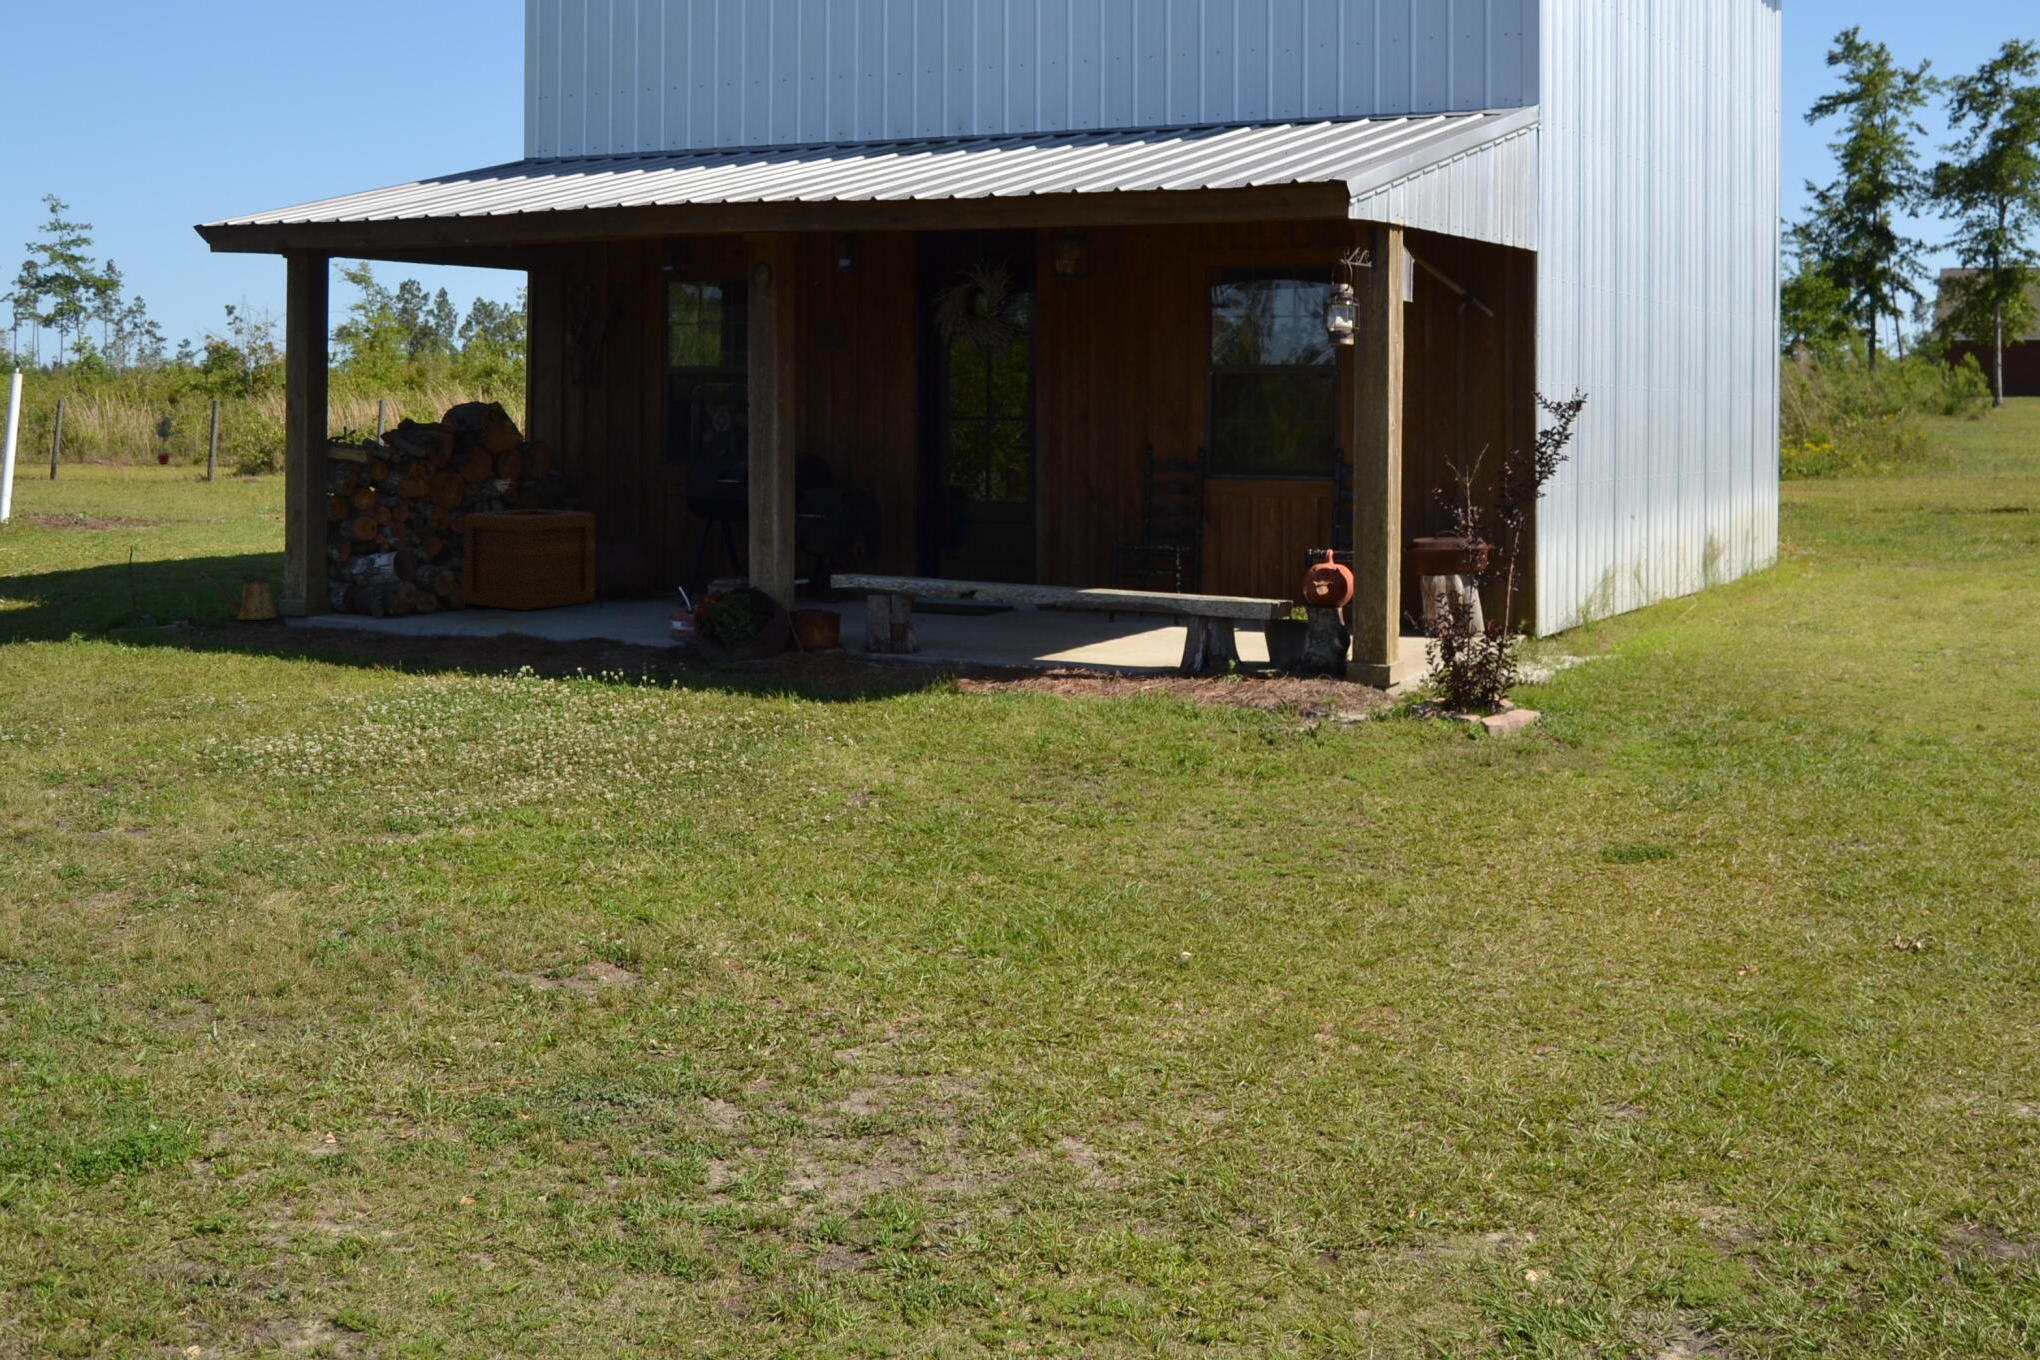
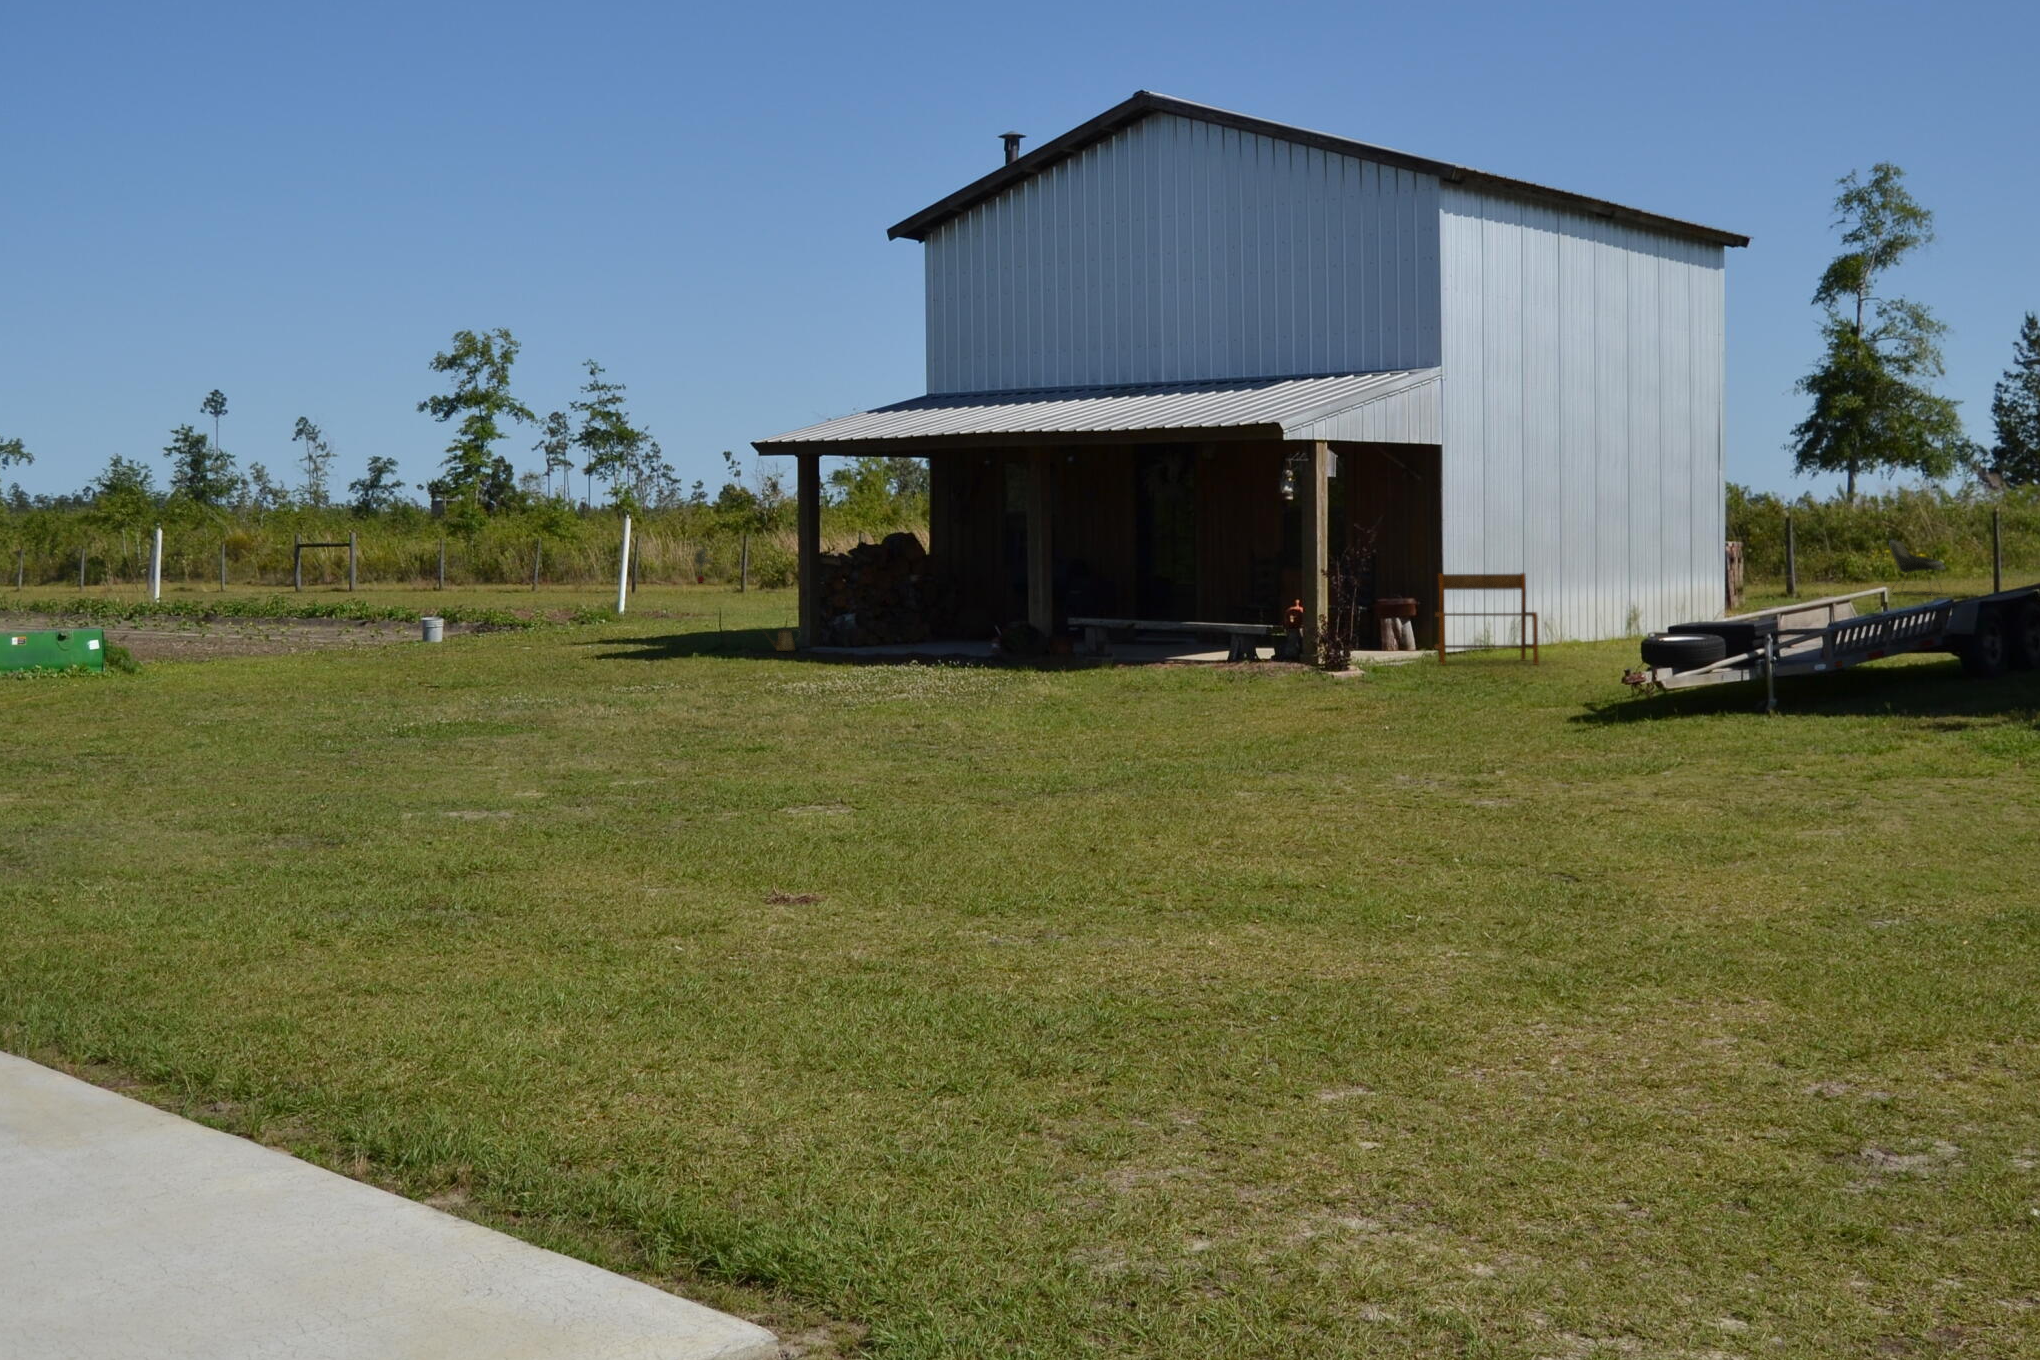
lounge chair: none [1784,418,1853,489] -> present [1890,540,1945,594]
bench: none [1513,481,1719,656] -> present [1435,573,1539,665]
wooden crate: present [463,509,595,610] -> none [891,595,961,648]

